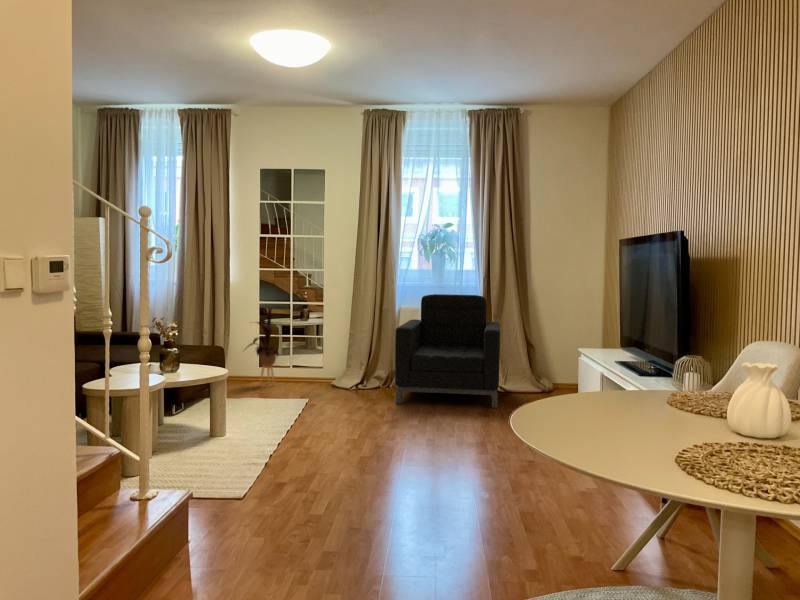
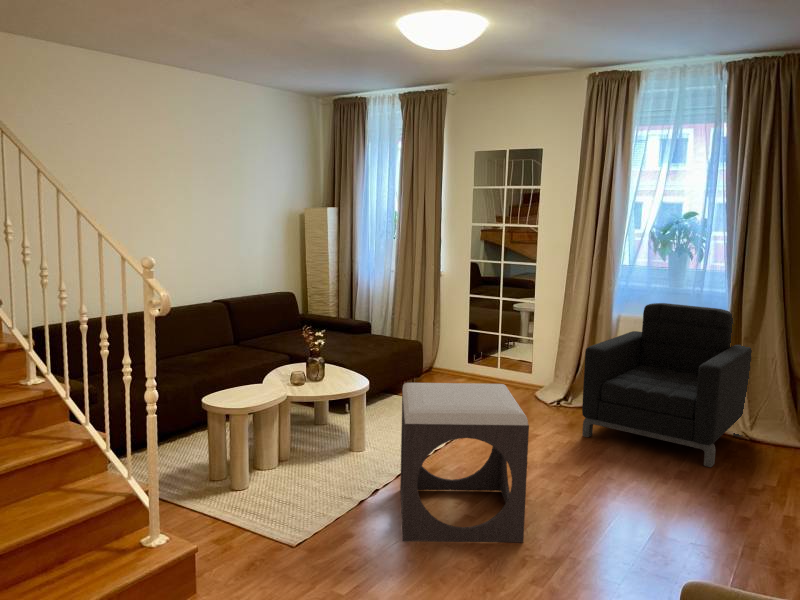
house plant: present [245,308,279,385] -> none [443,304,487,387]
footstool: none [298,346,427,474] -> present [400,383,529,542]

